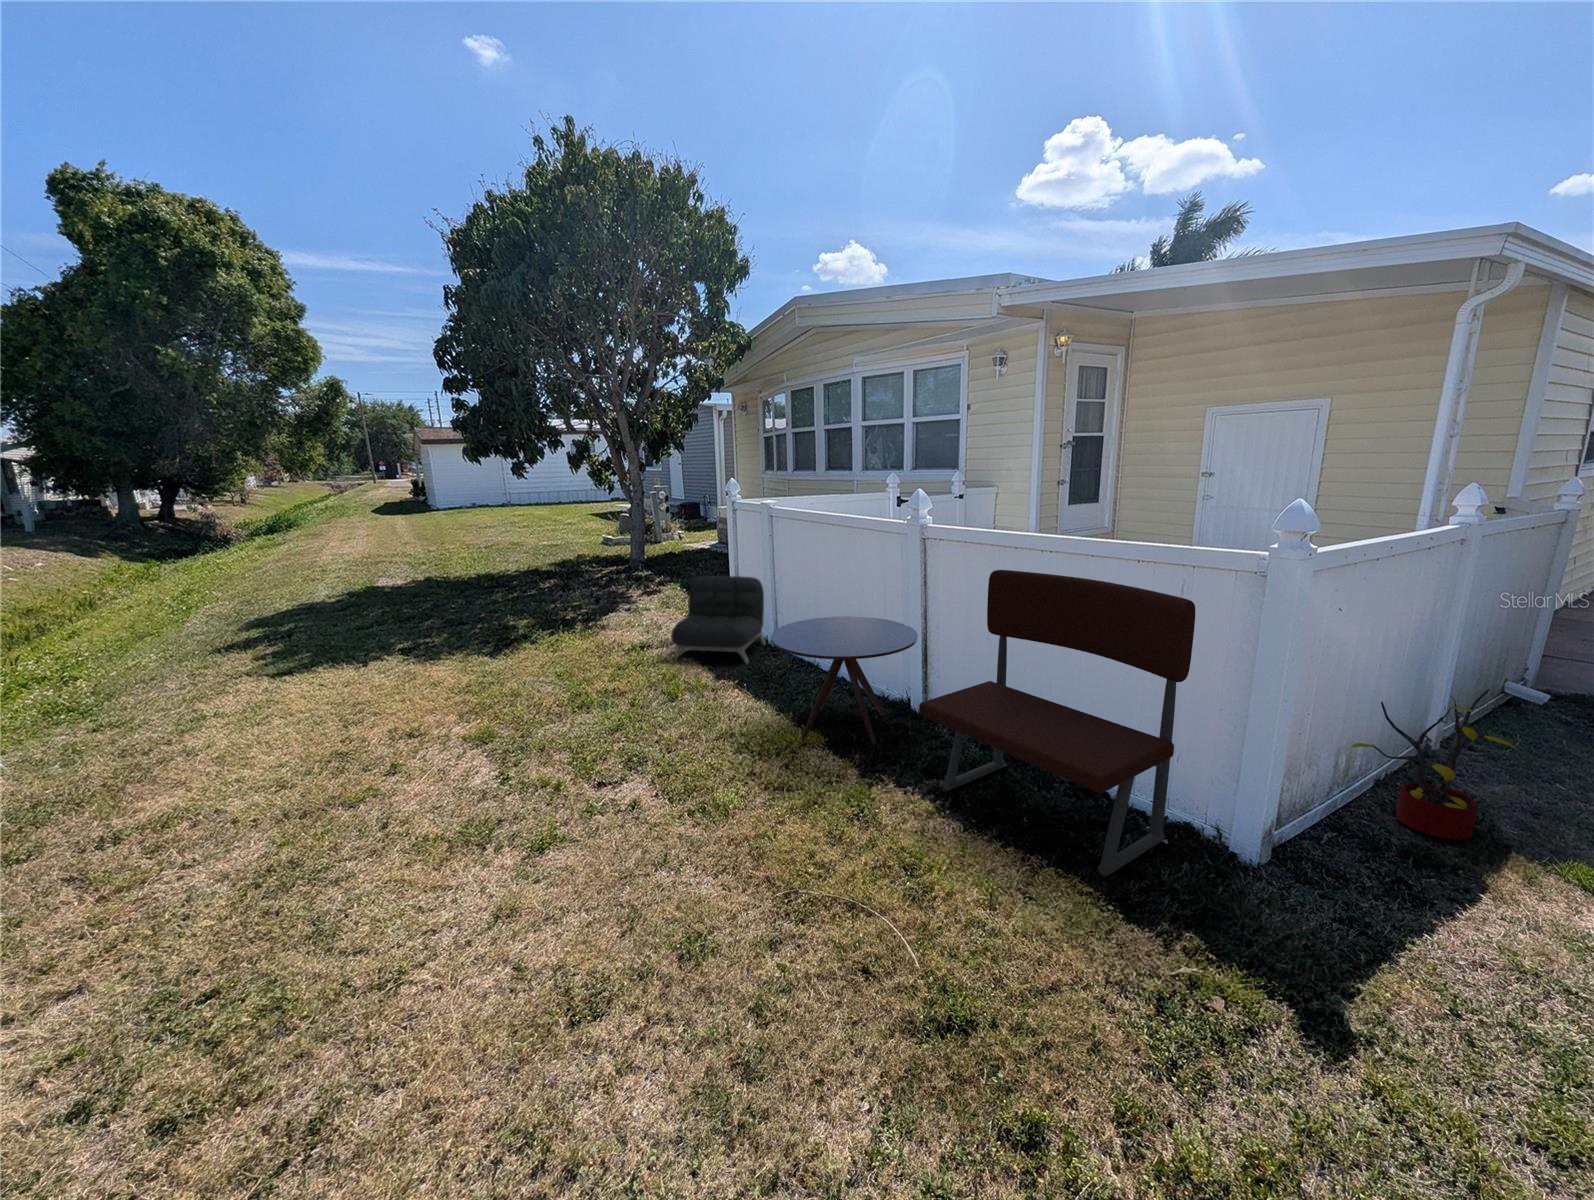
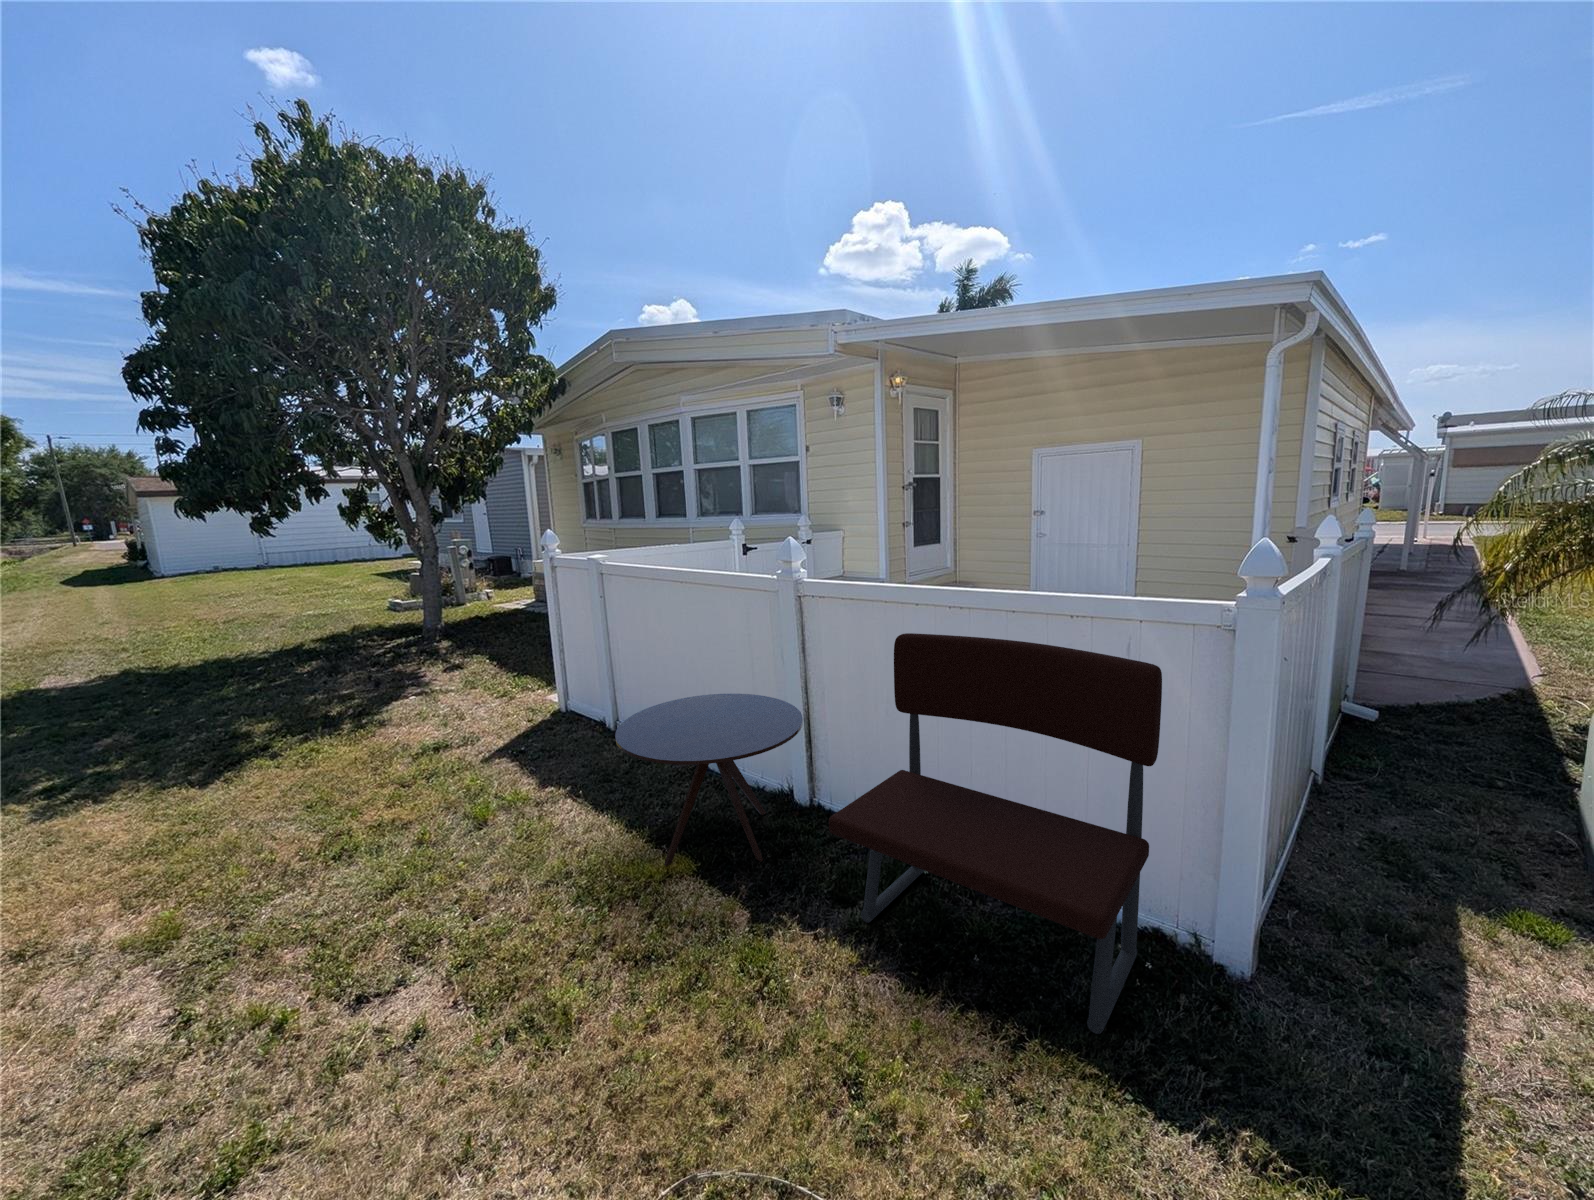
armchair: present [671,576,766,664] -> none [476,648,604,764]
decorative plant: present [1352,689,1518,840] -> none [1291,725,1429,894]

